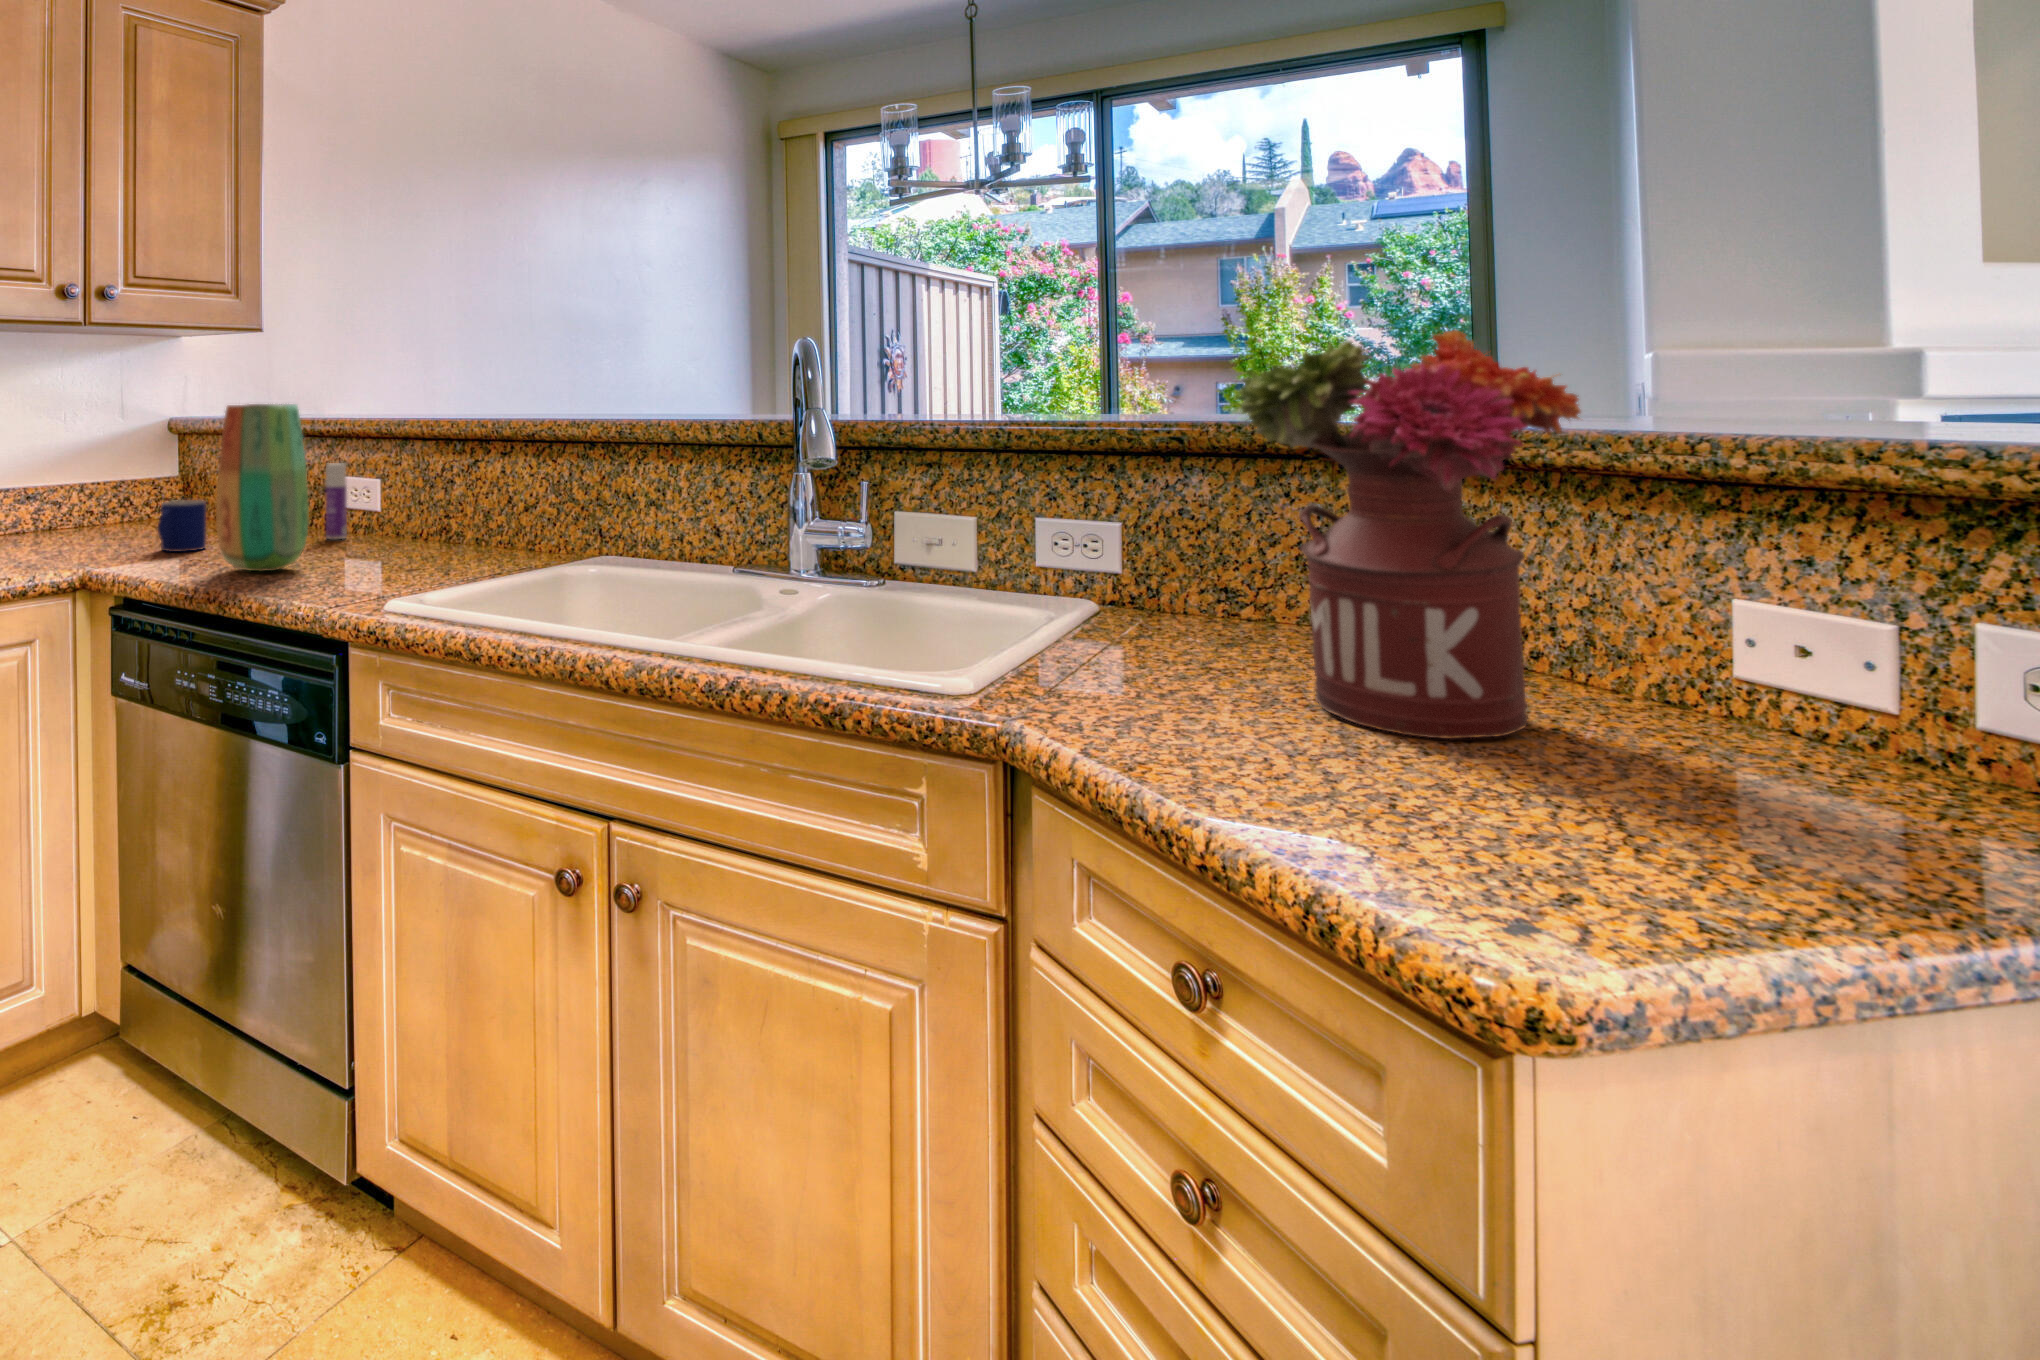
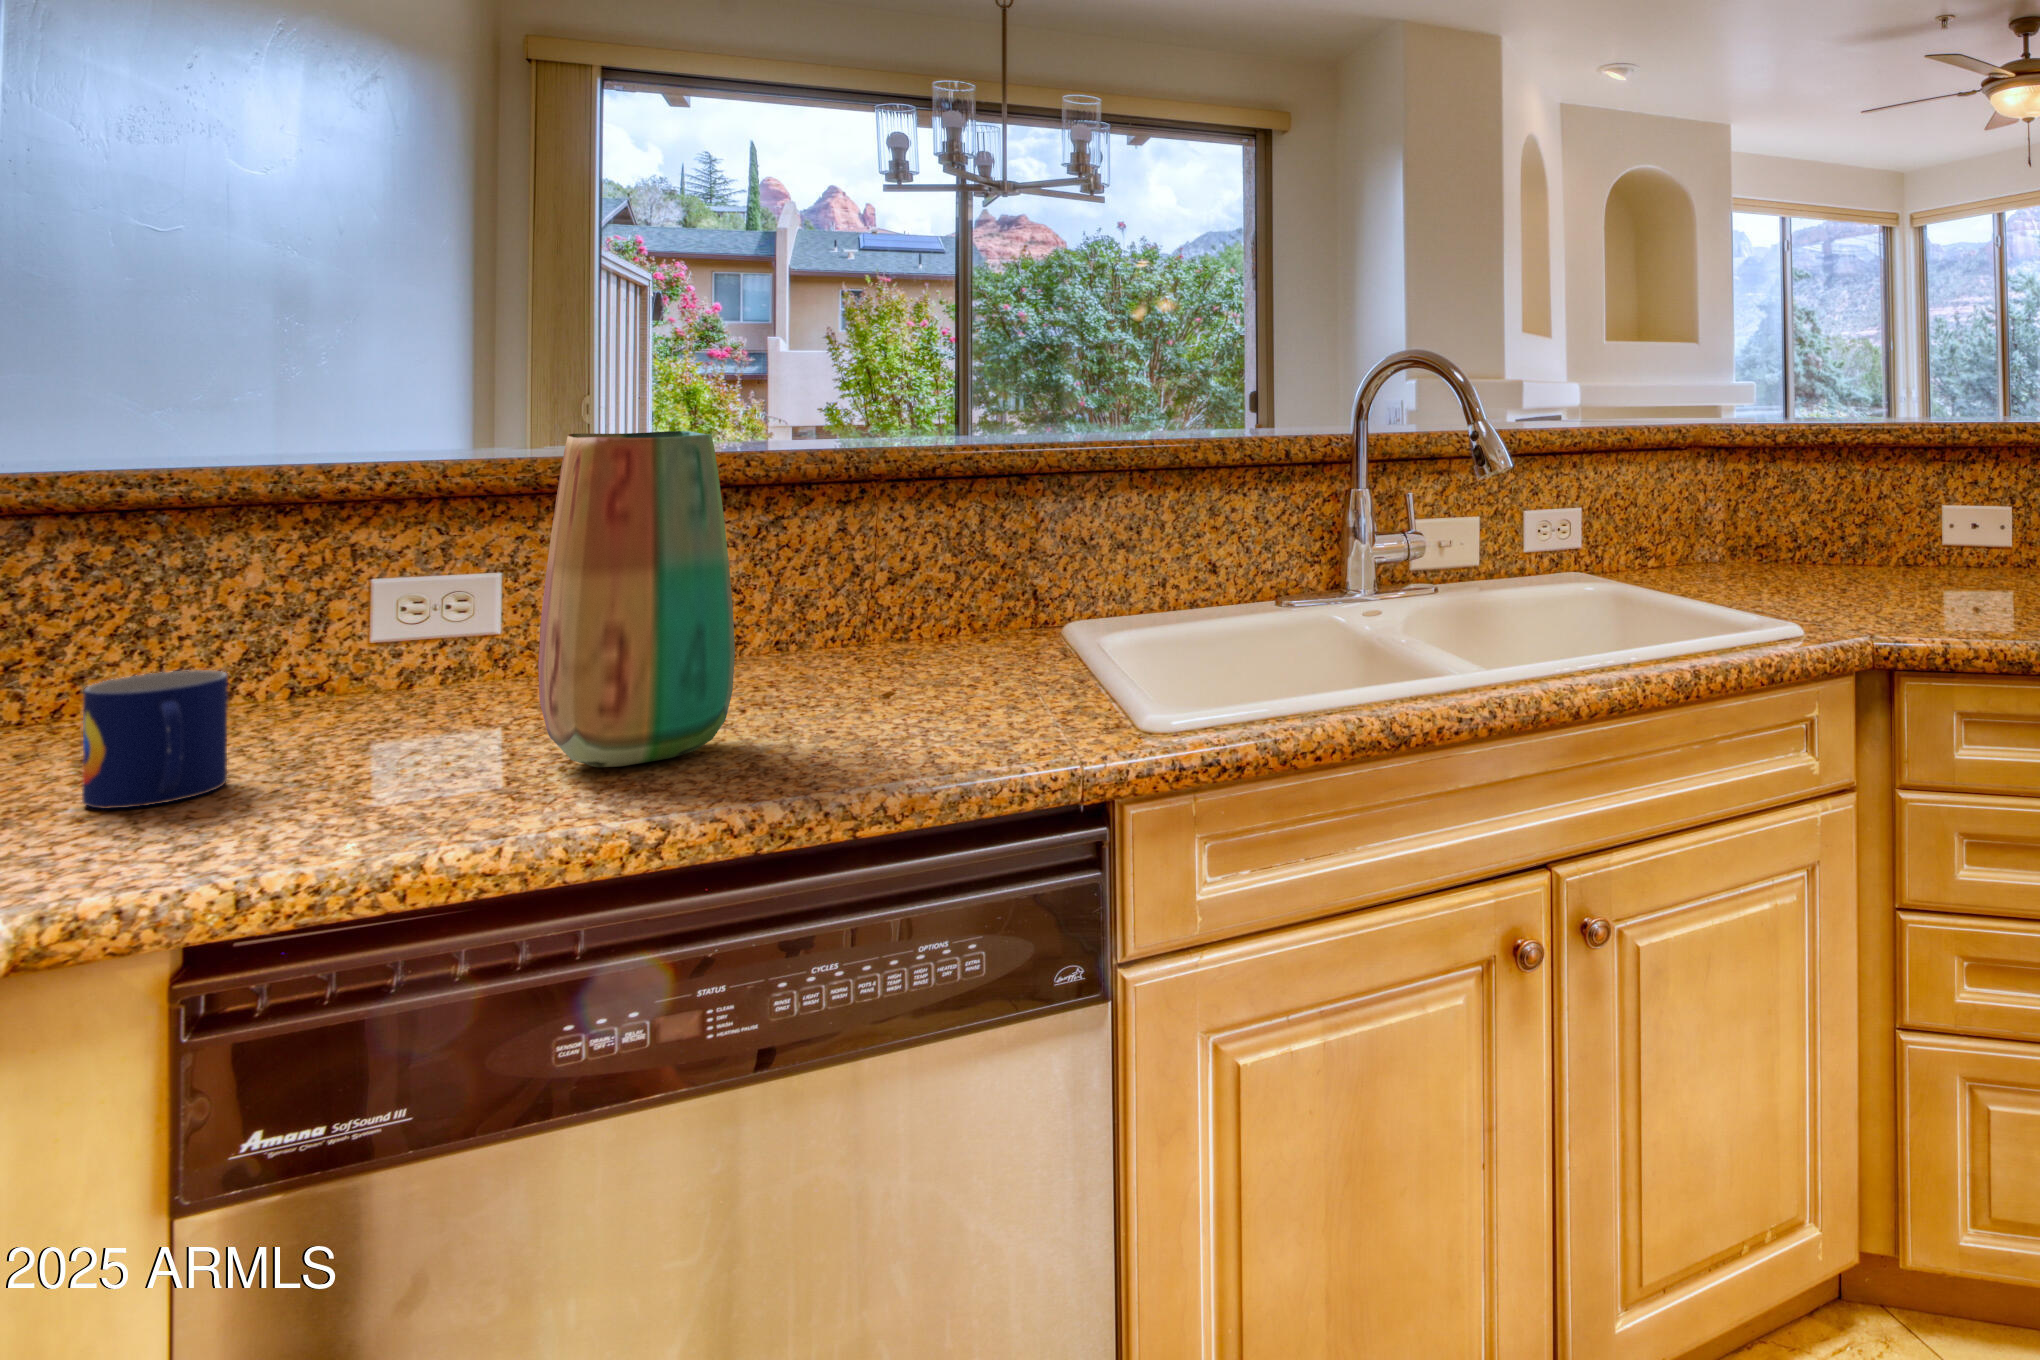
flower arrangement: present [1237,329,1581,739] -> none [1829,355,2009,606]
bottle: present [326,463,347,539] -> none [409,550,461,707]

